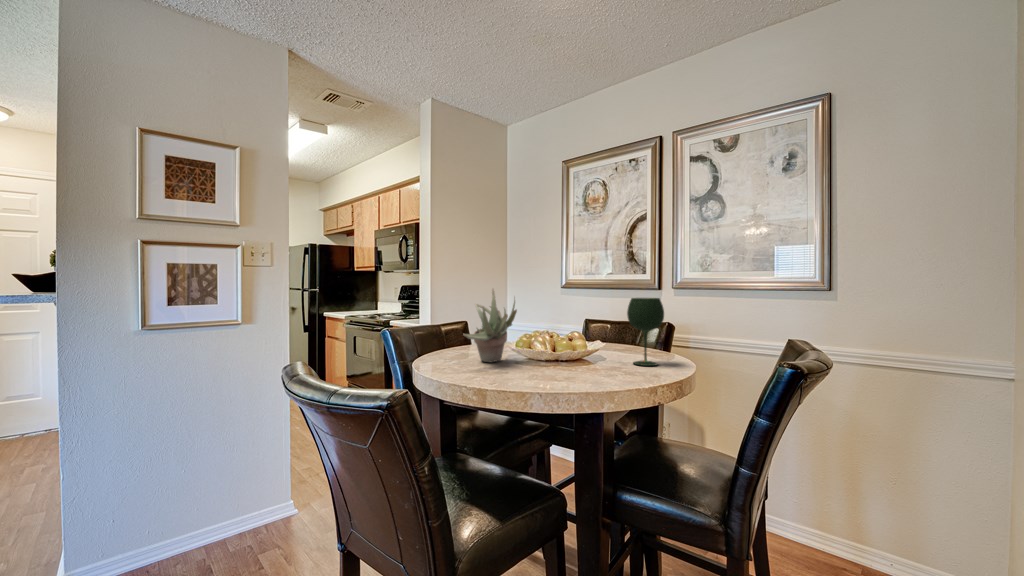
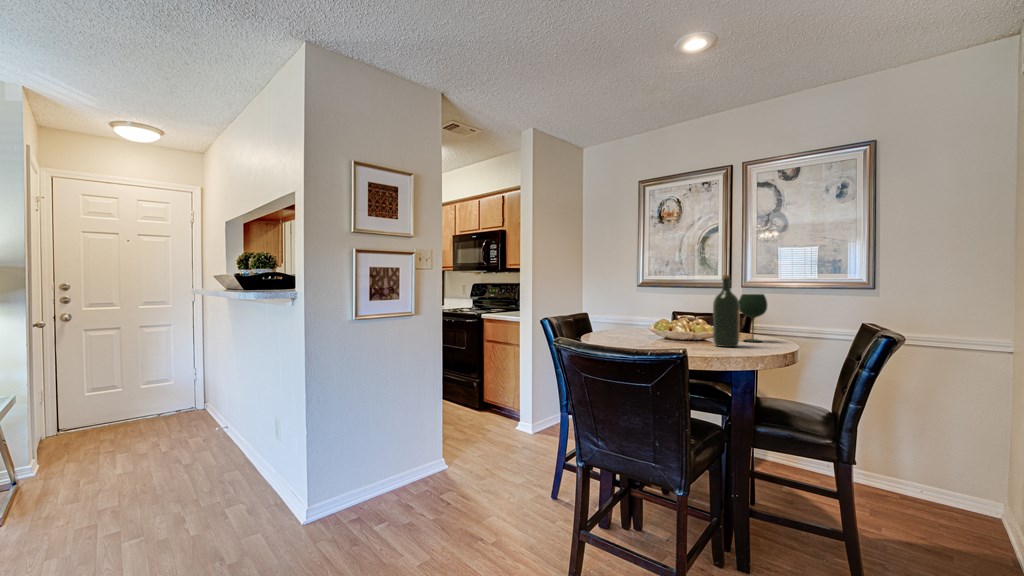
wine bottle: none [572,271,608,378] -> present [713,275,740,347]
succulent plant: present [463,289,517,362] -> none [626,287,662,340]

